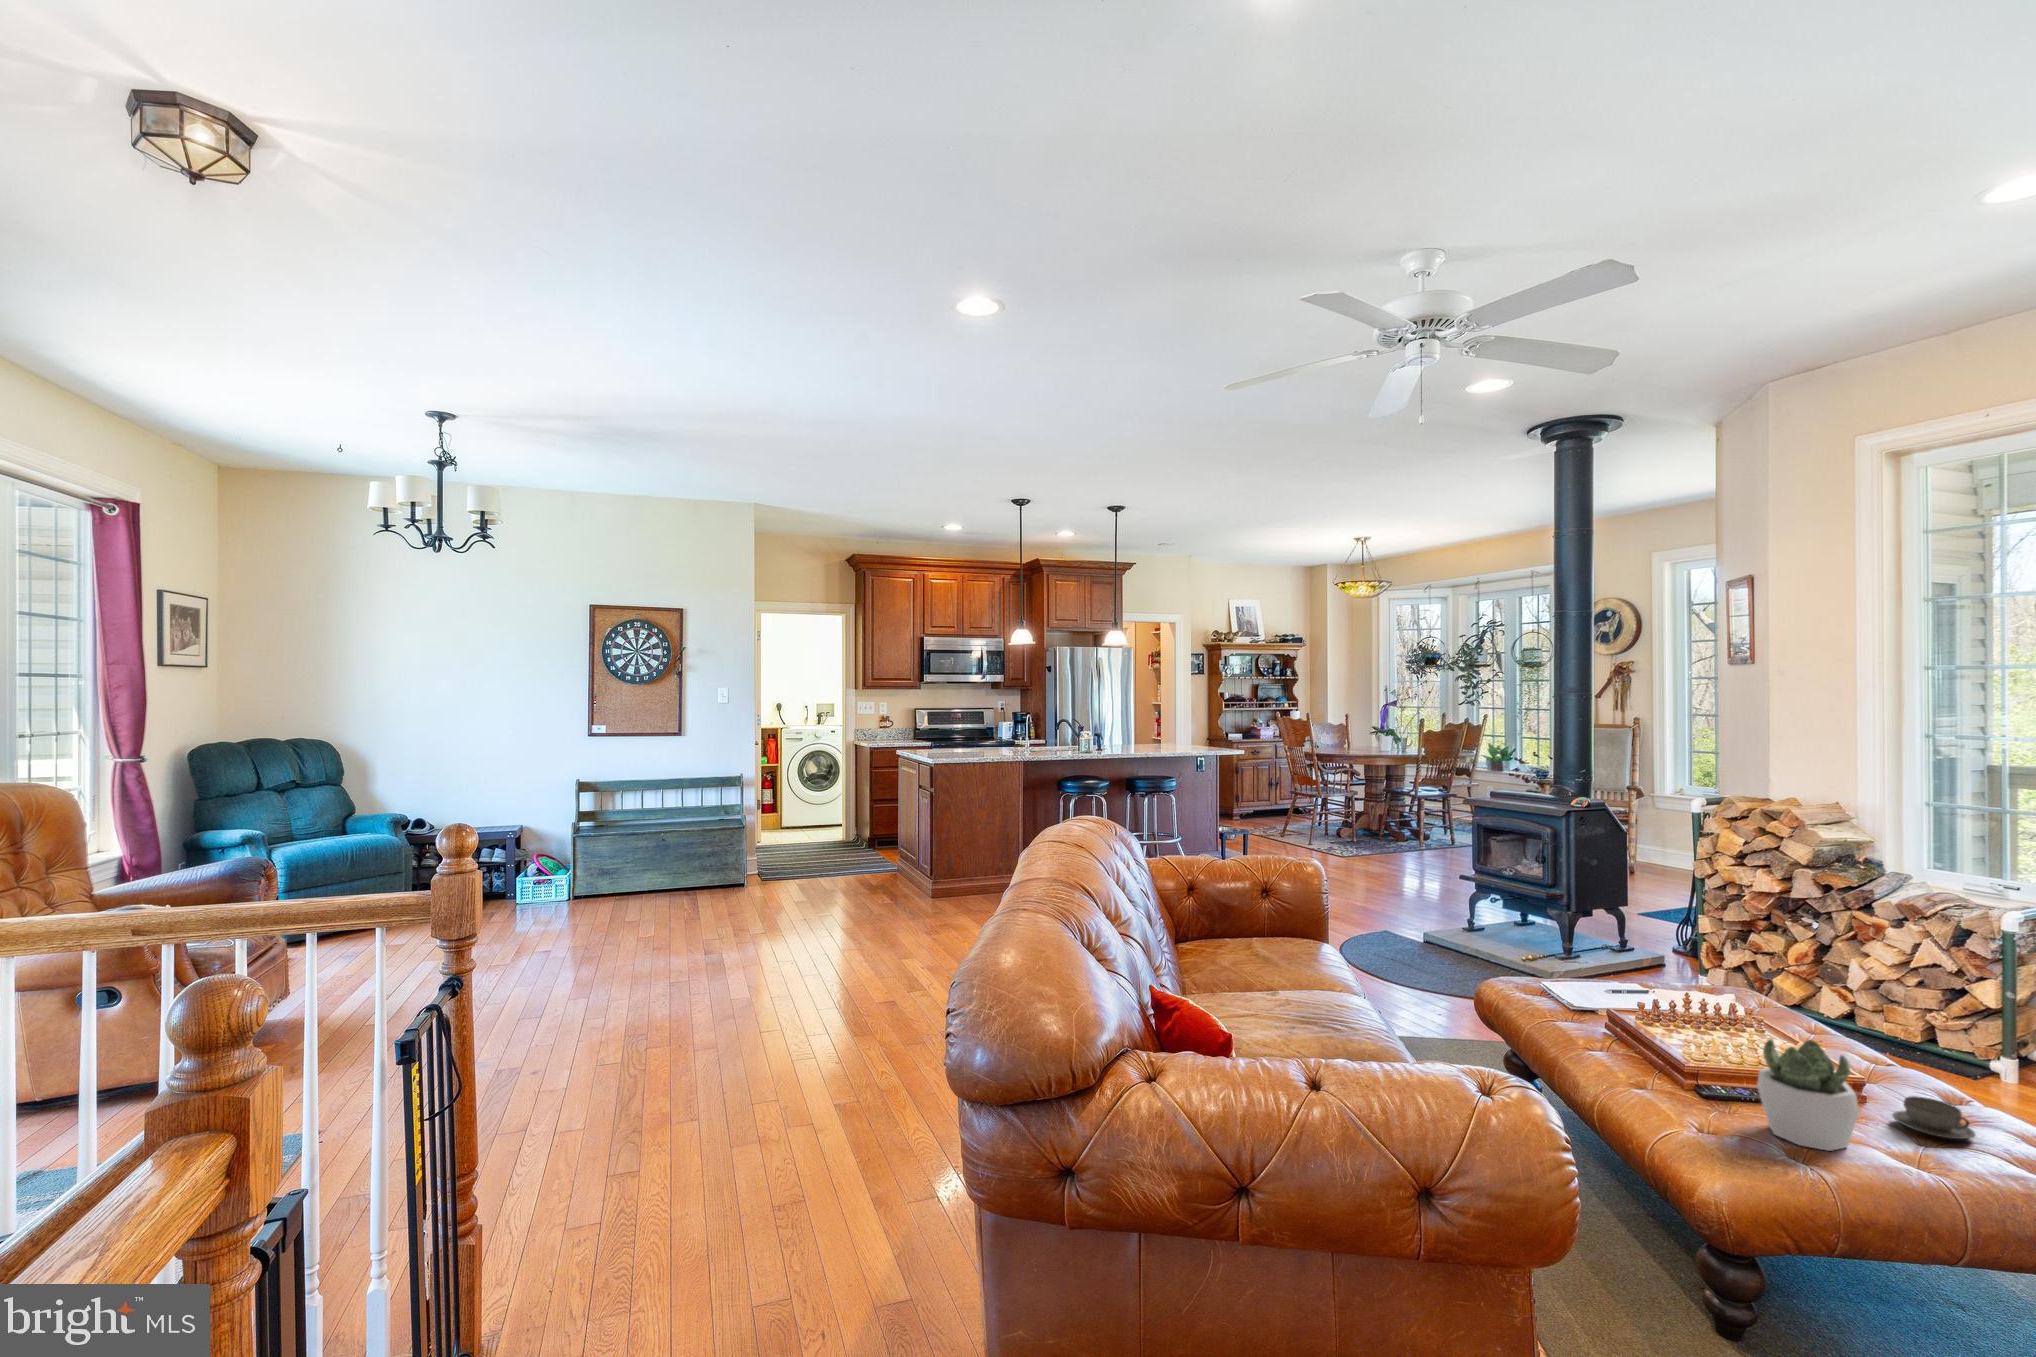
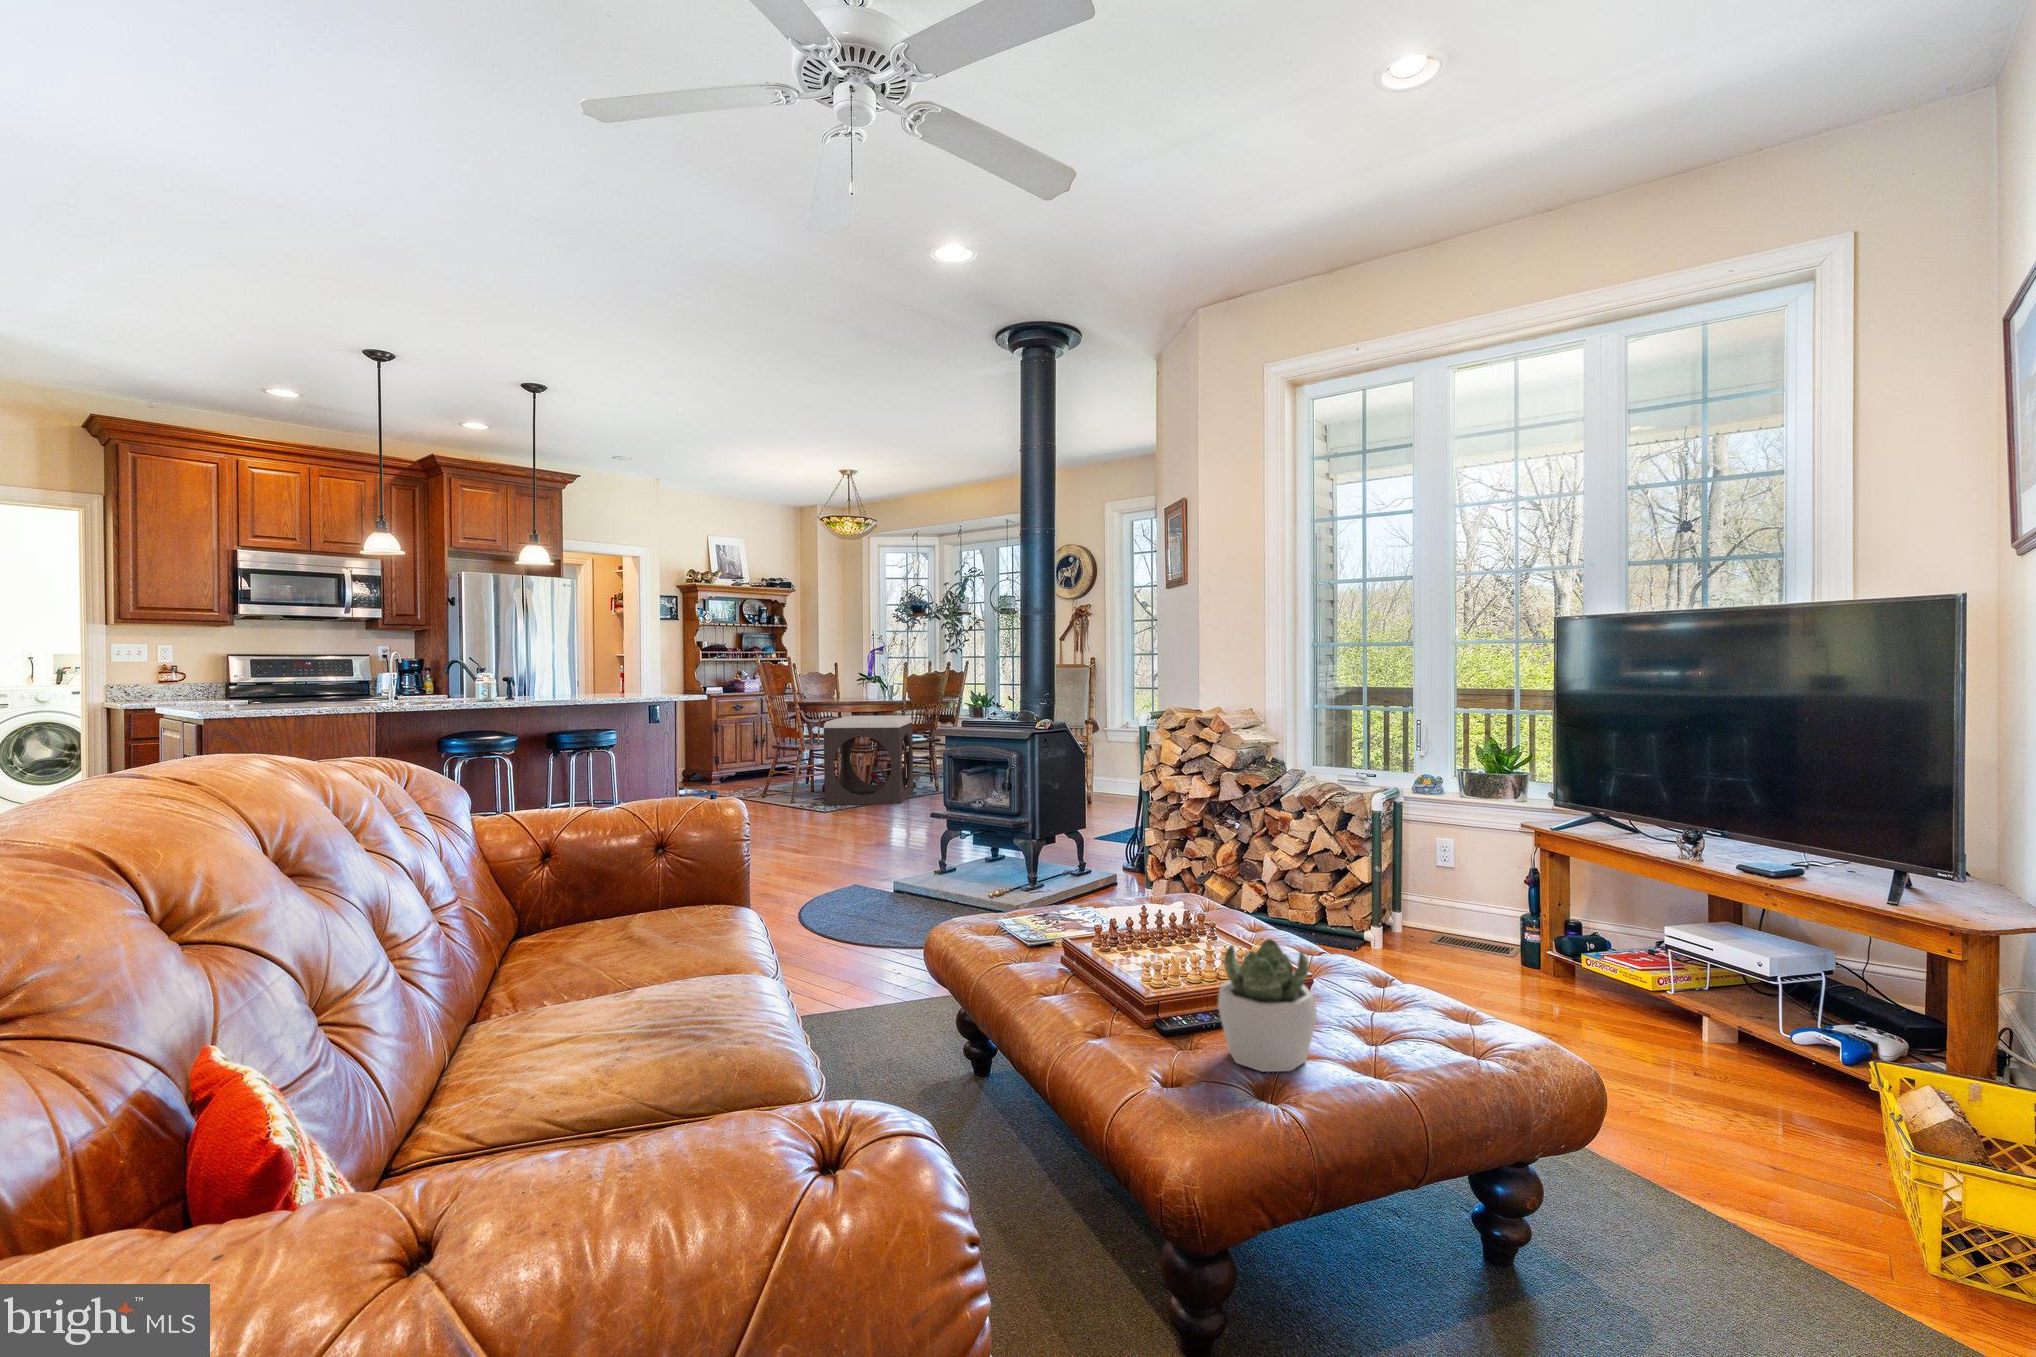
footstool: none [1343,768,1430,855] -> present [824,715,913,804]
teacup: present [1893,1096,1975,1139] -> none [1338,984,1410,1027]

